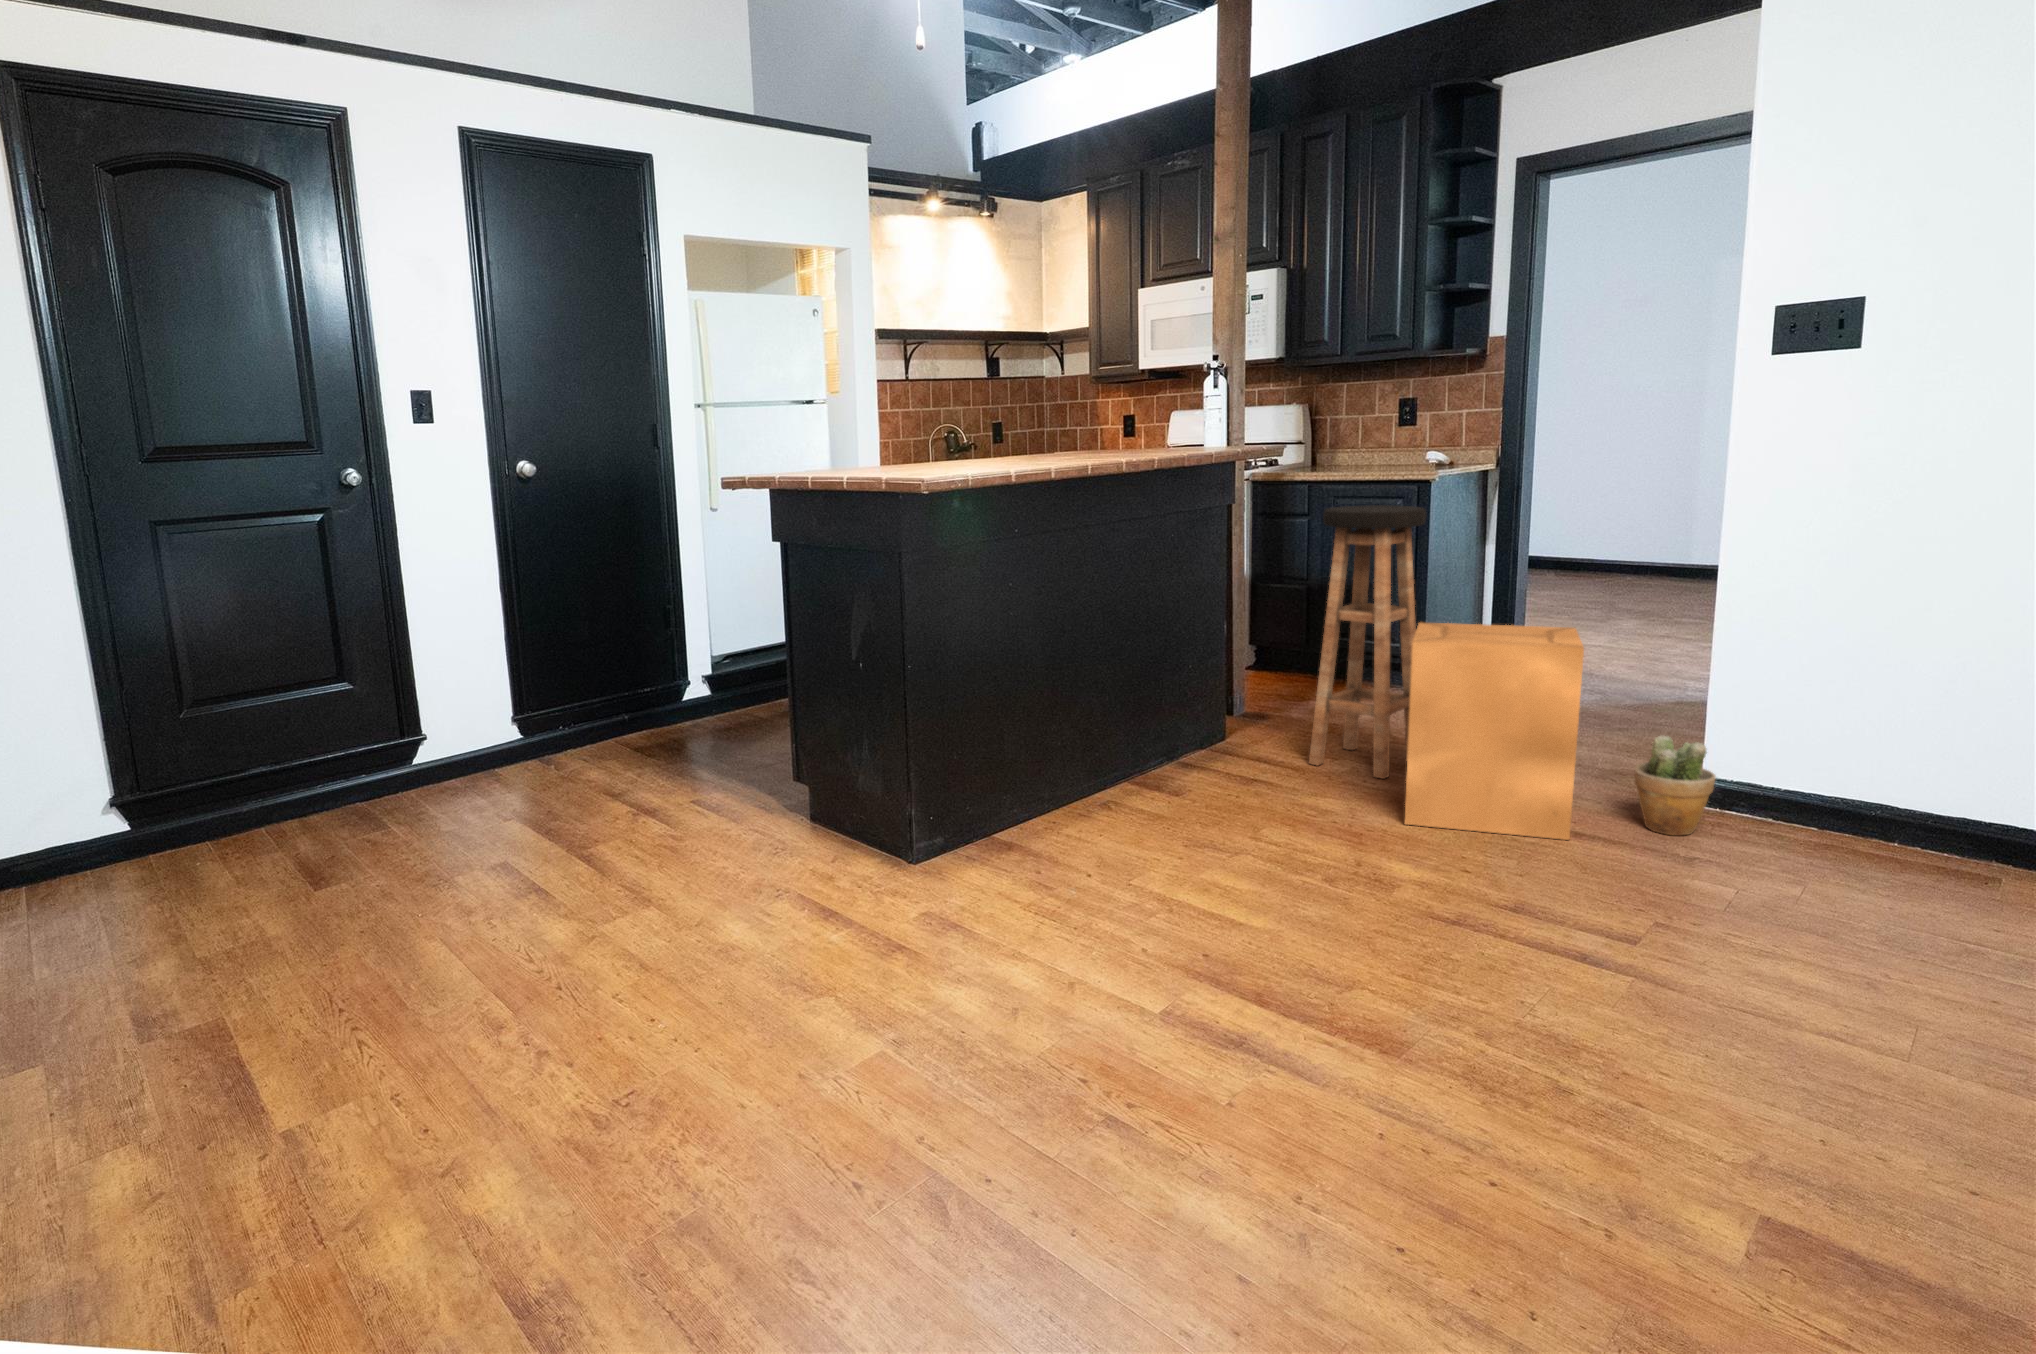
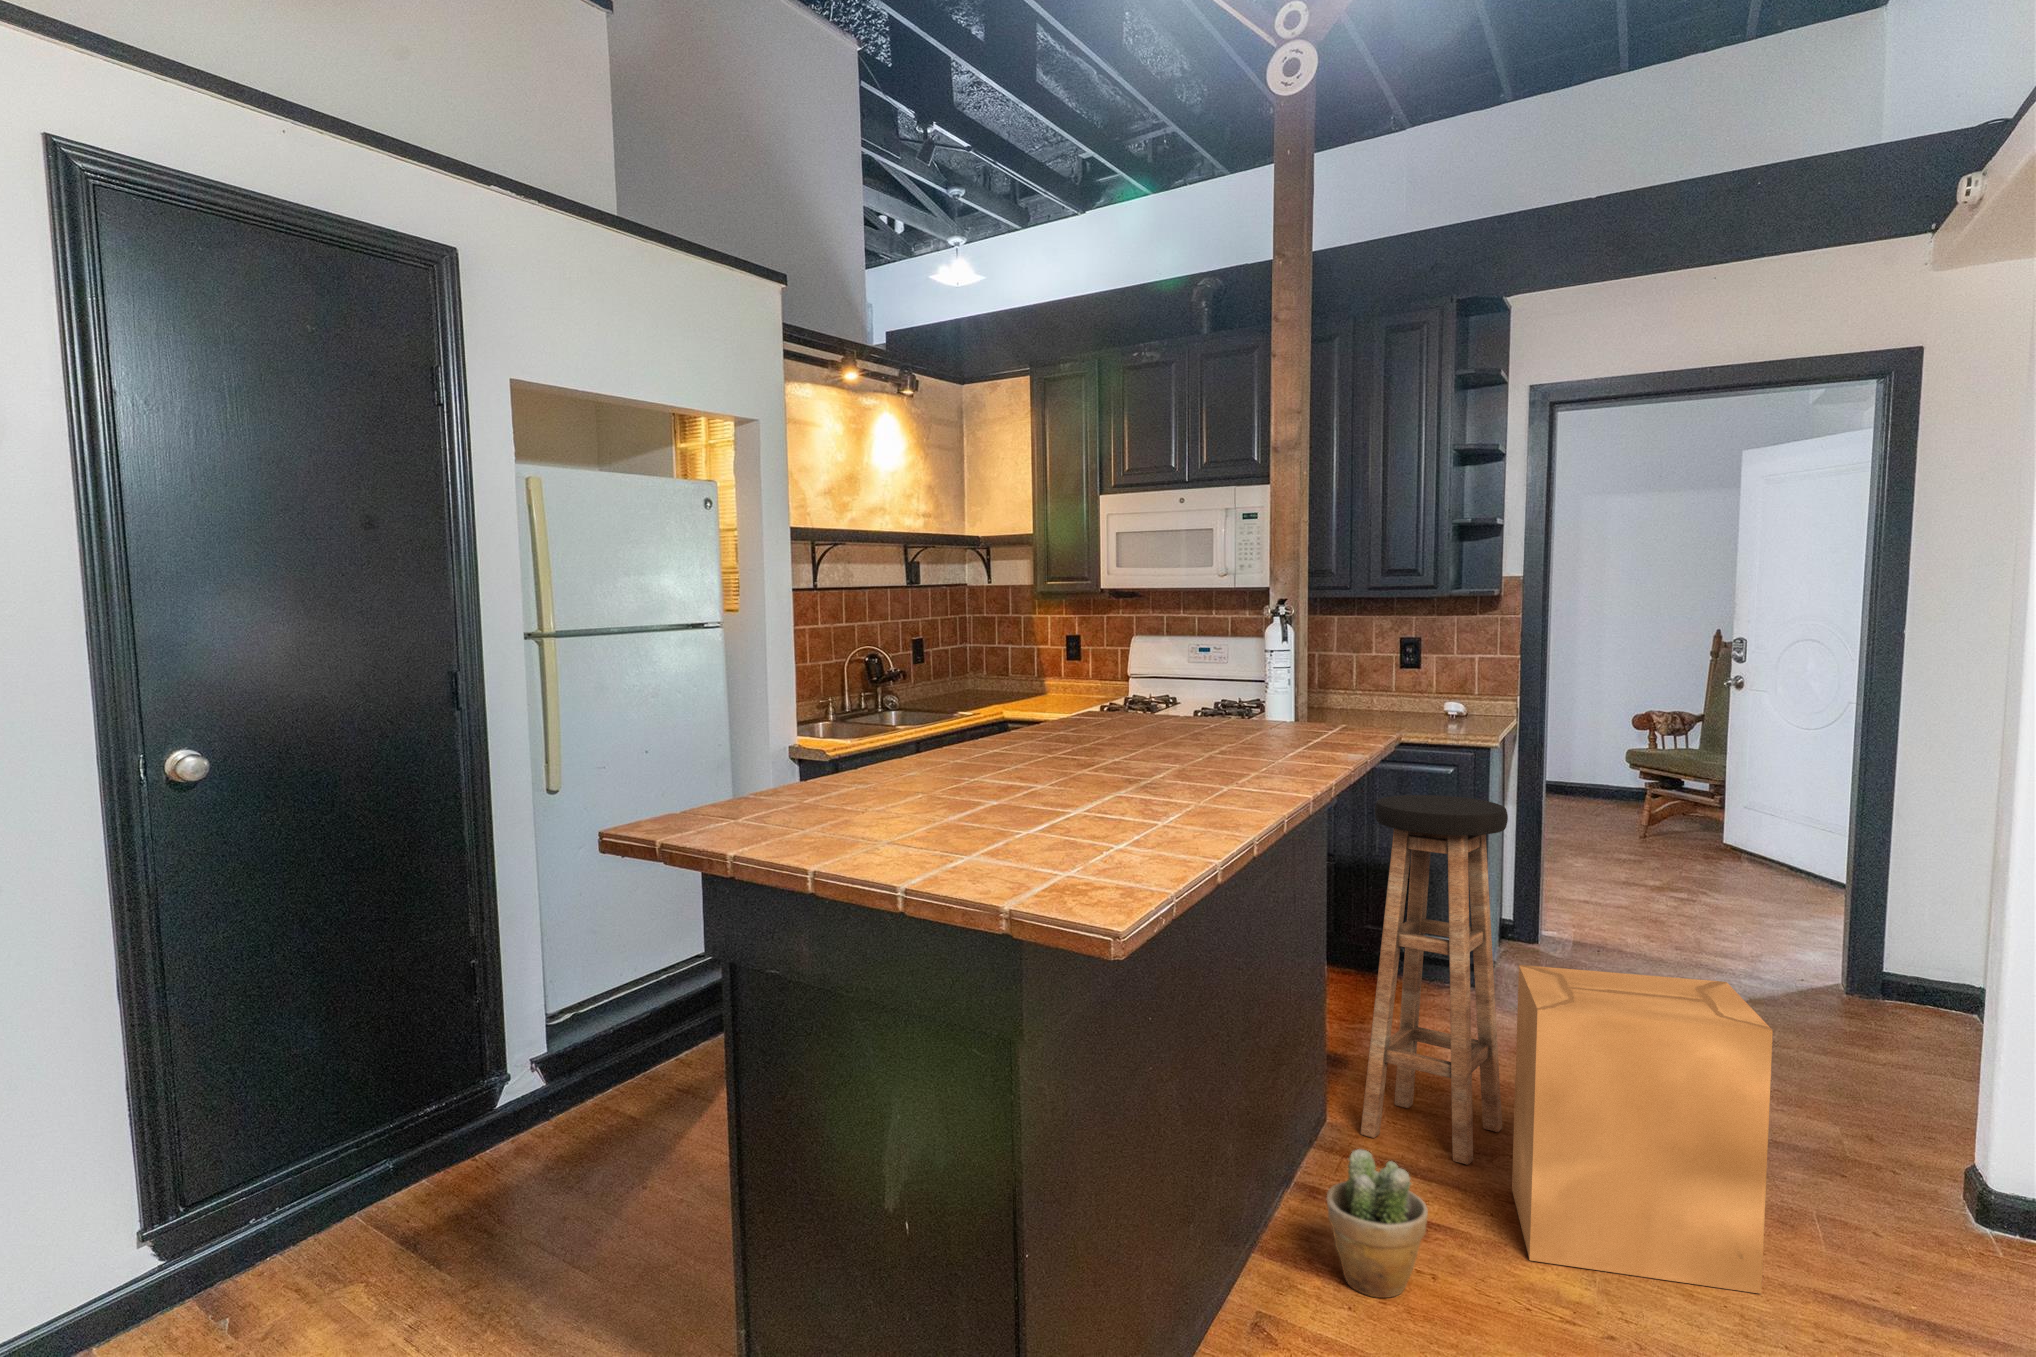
potted plant: present [1634,736,1716,836] -> present [1327,1149,1428,1298]

